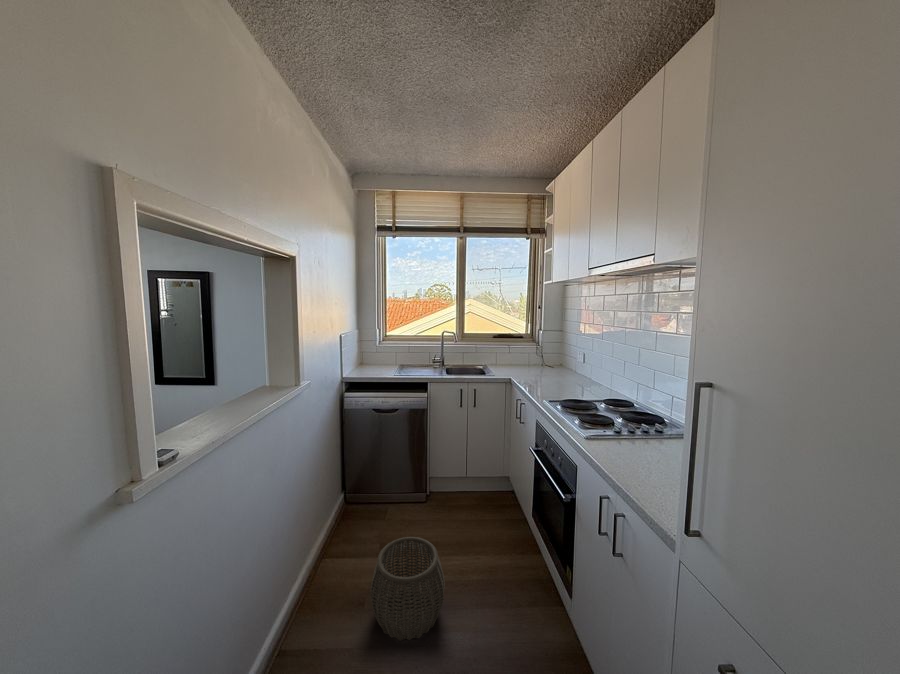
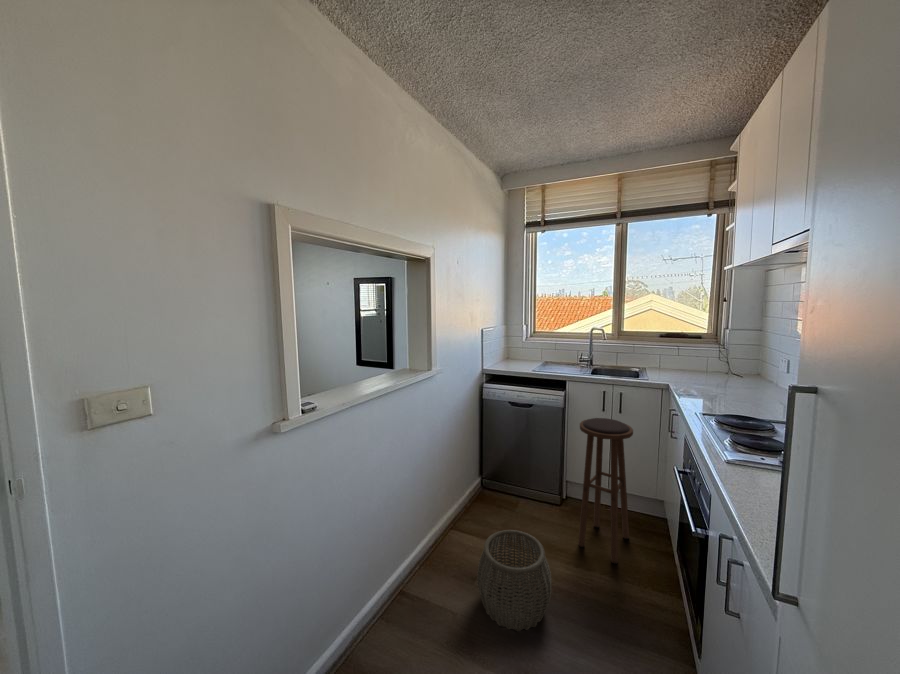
stool: none [448,412,492,540] -> present [578,418,633,564]

